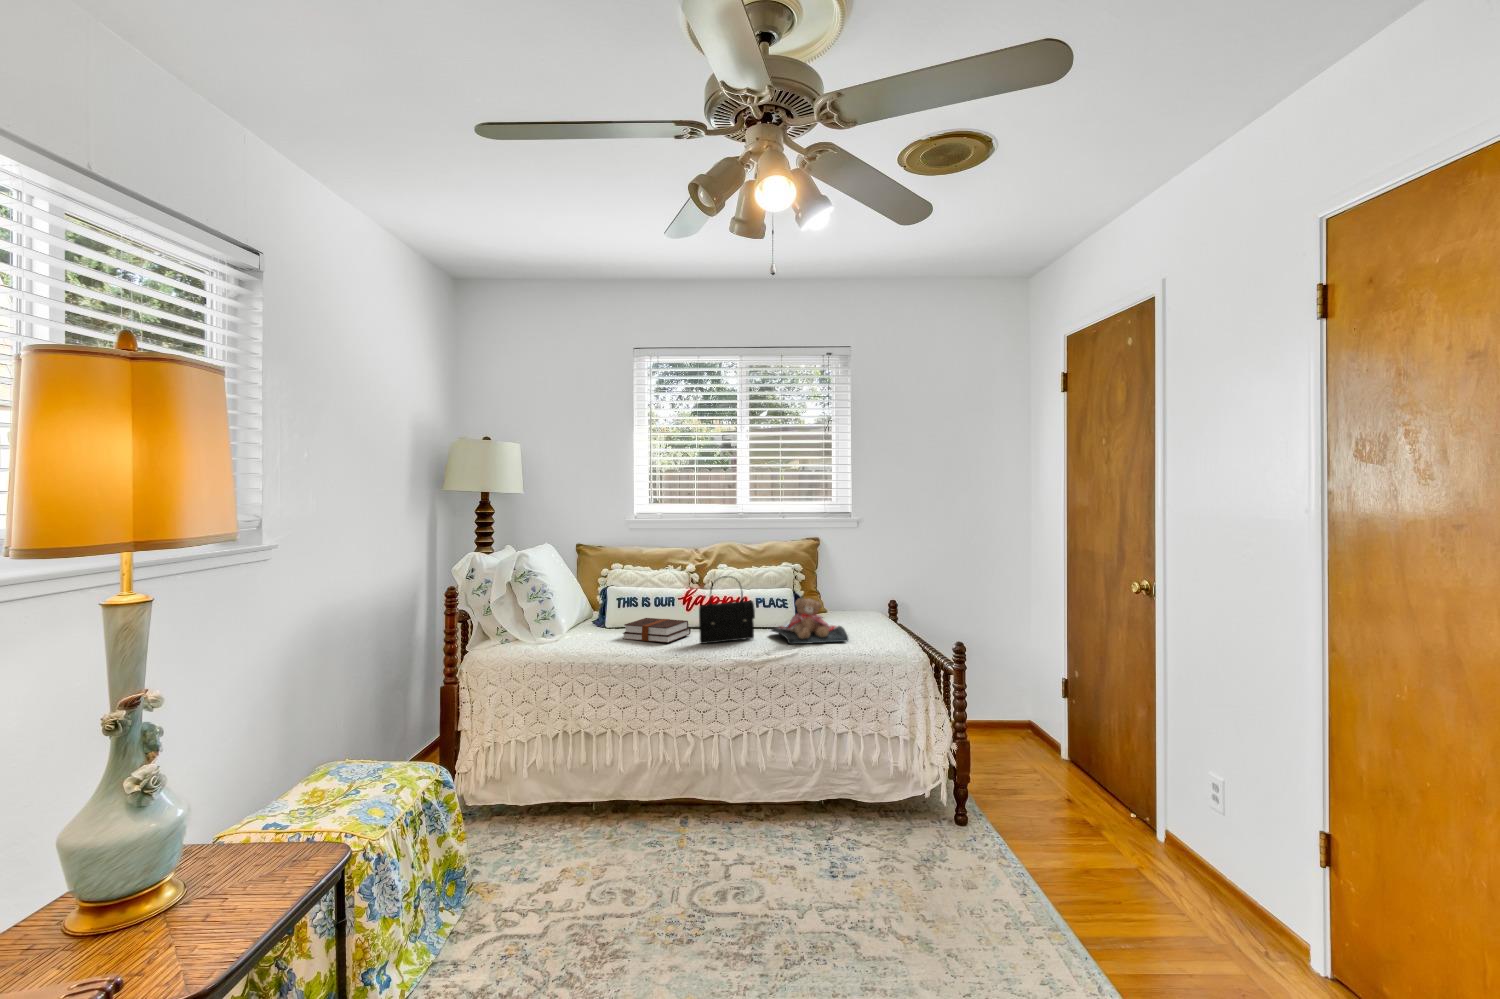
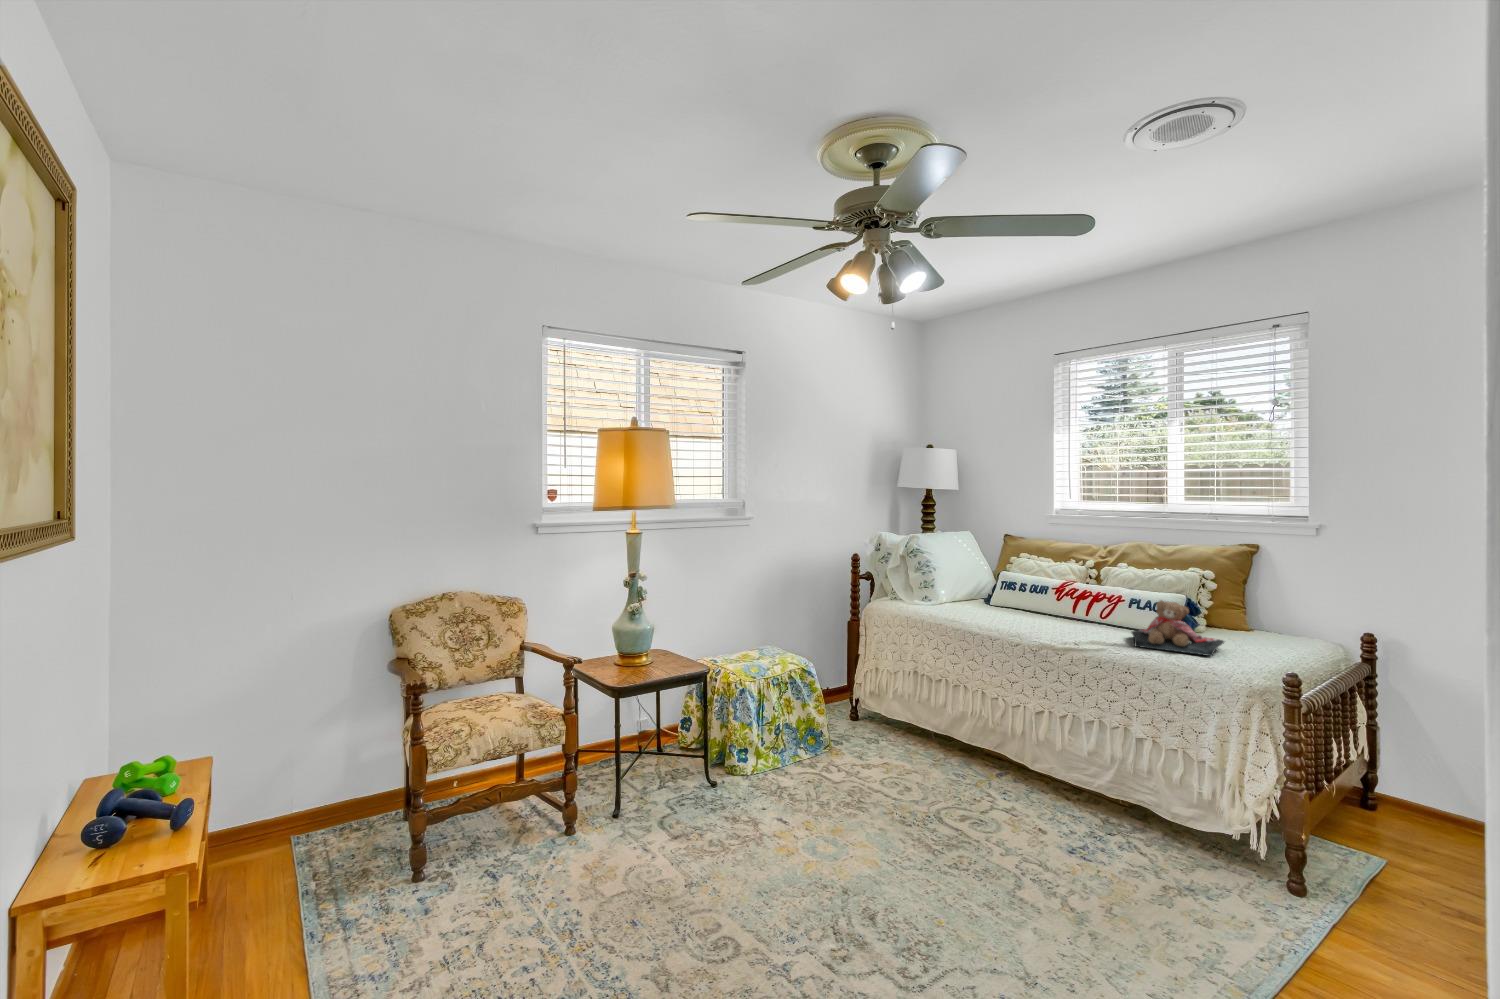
handbag: present [699,576,755,644] -> none [1043,567,1106,636]
hardback book: present [623,618,691,643] -> none [982,602,1049,625]

